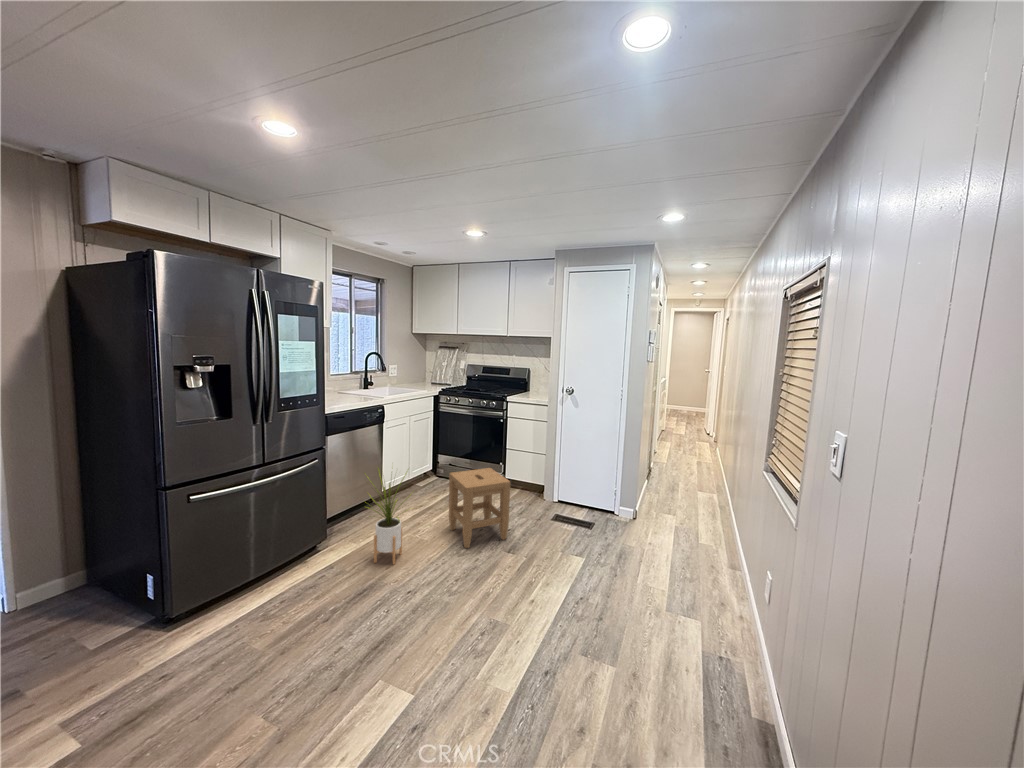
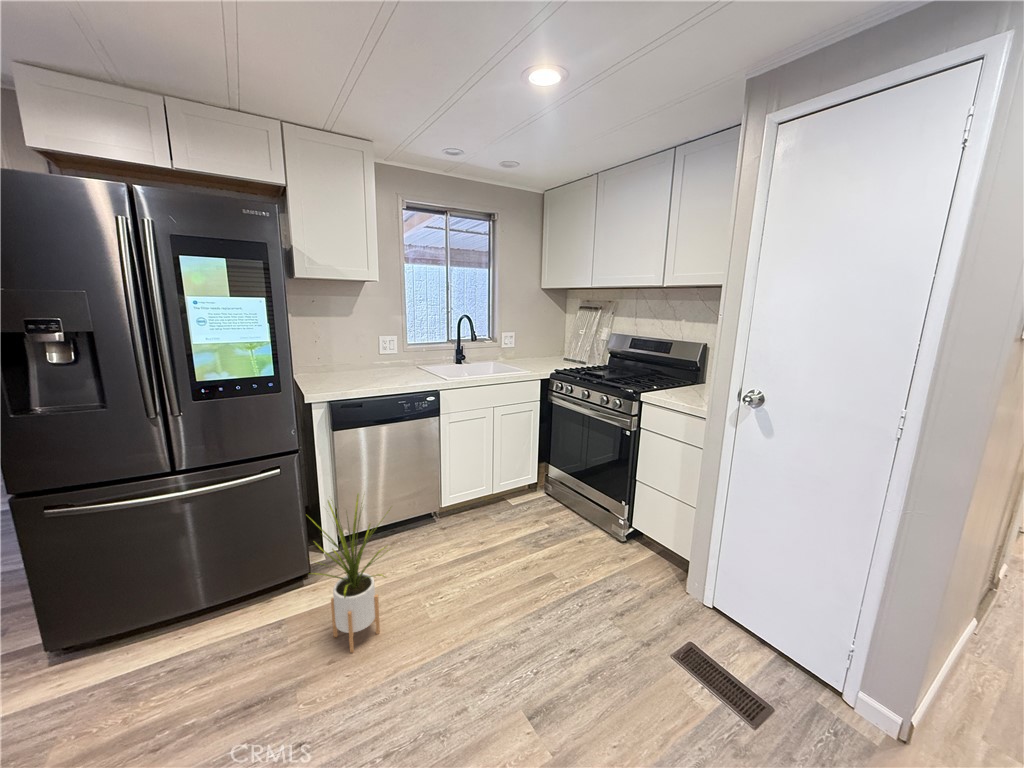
stool: present [449,468,510,548] -> none [466,520,559,673]

